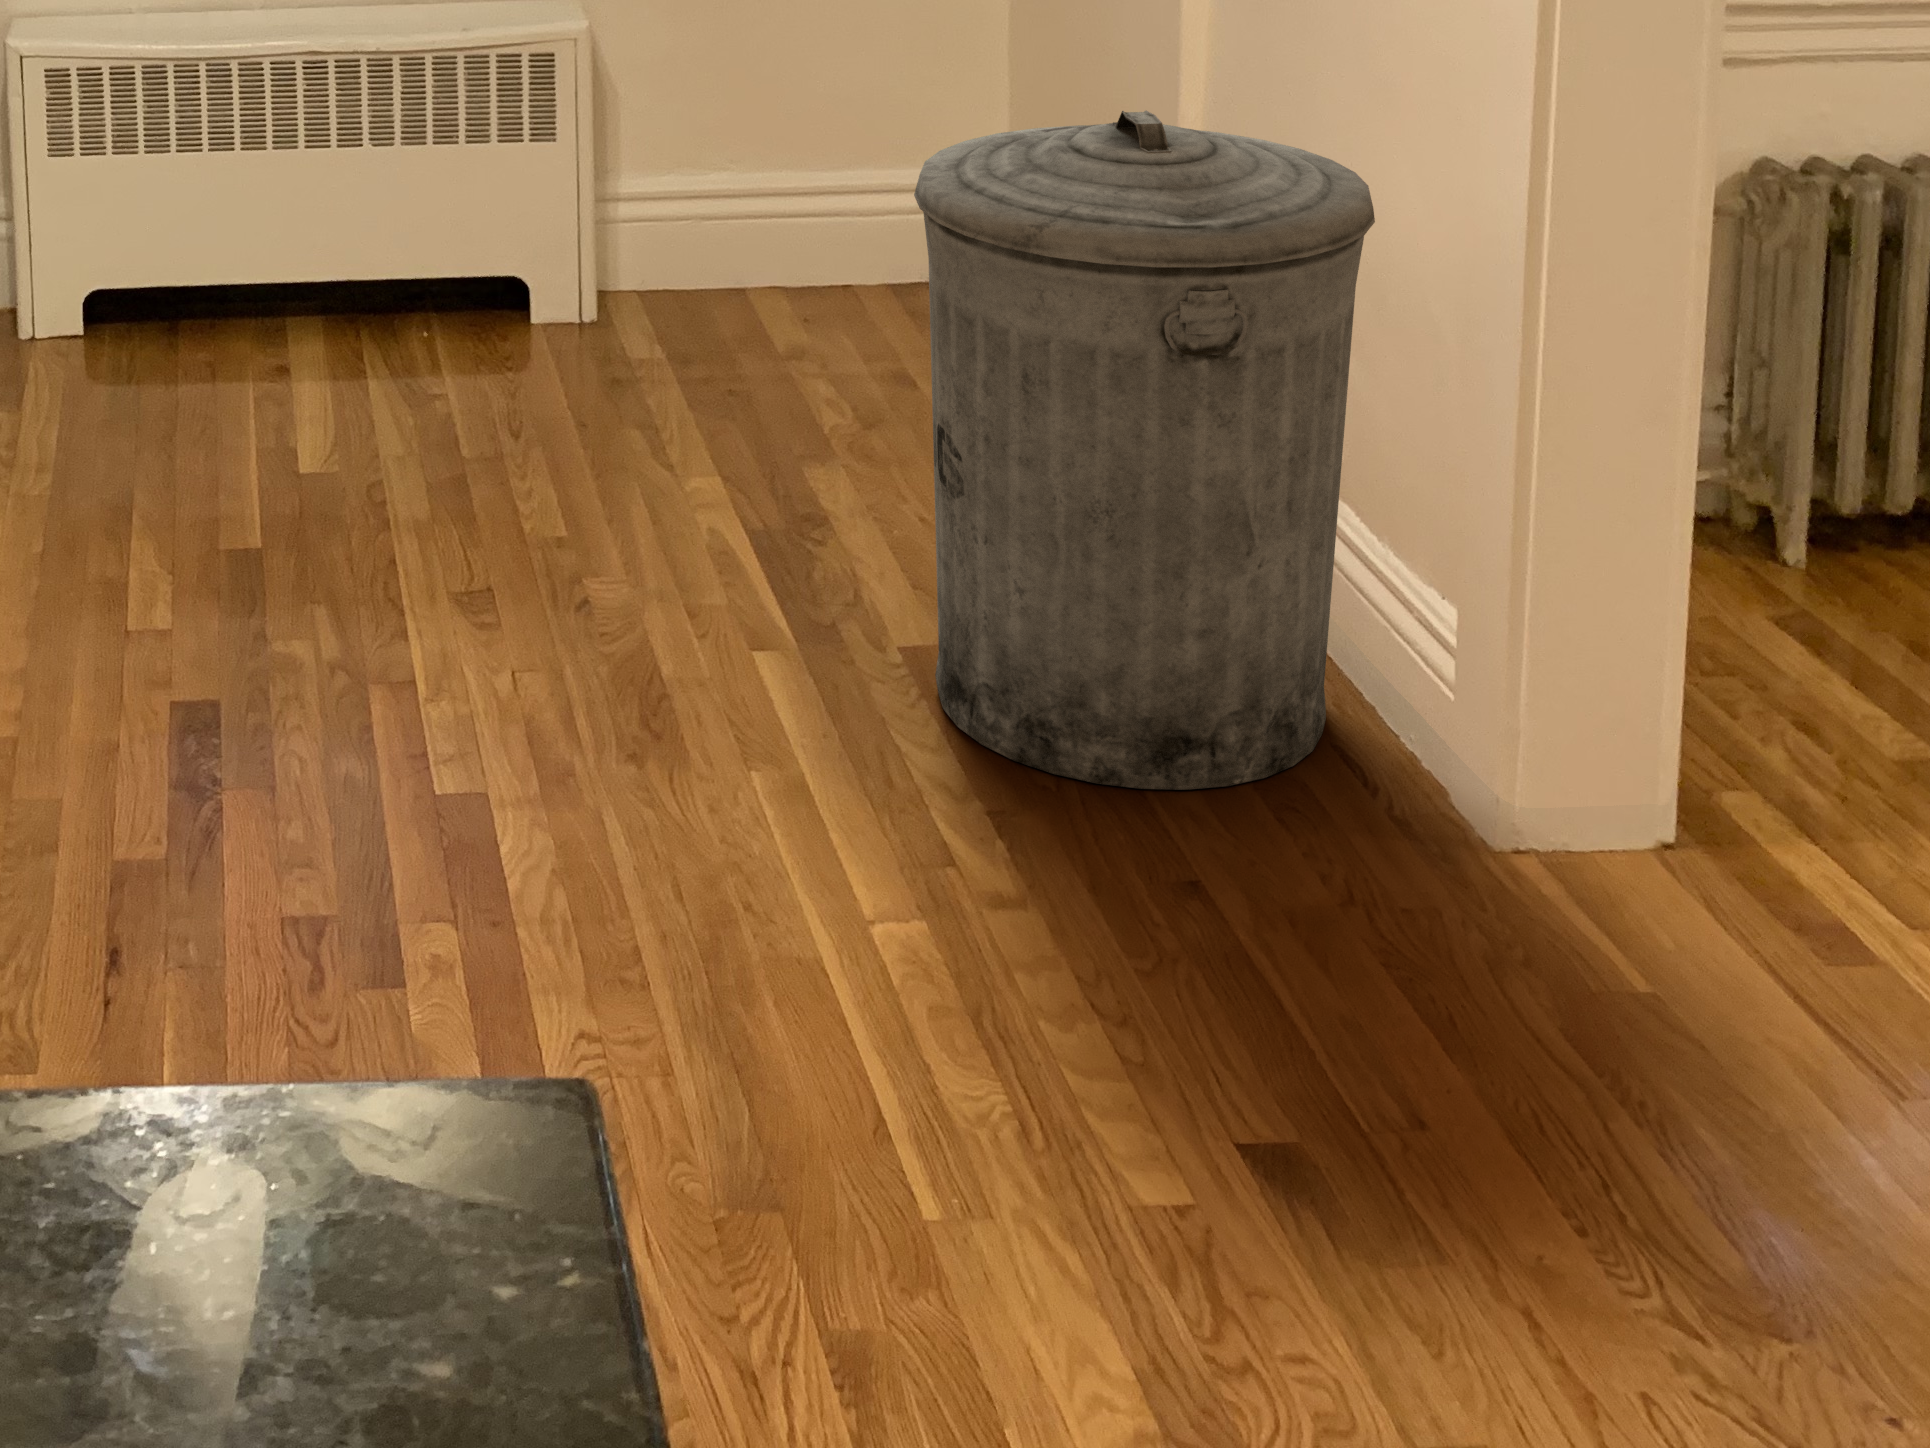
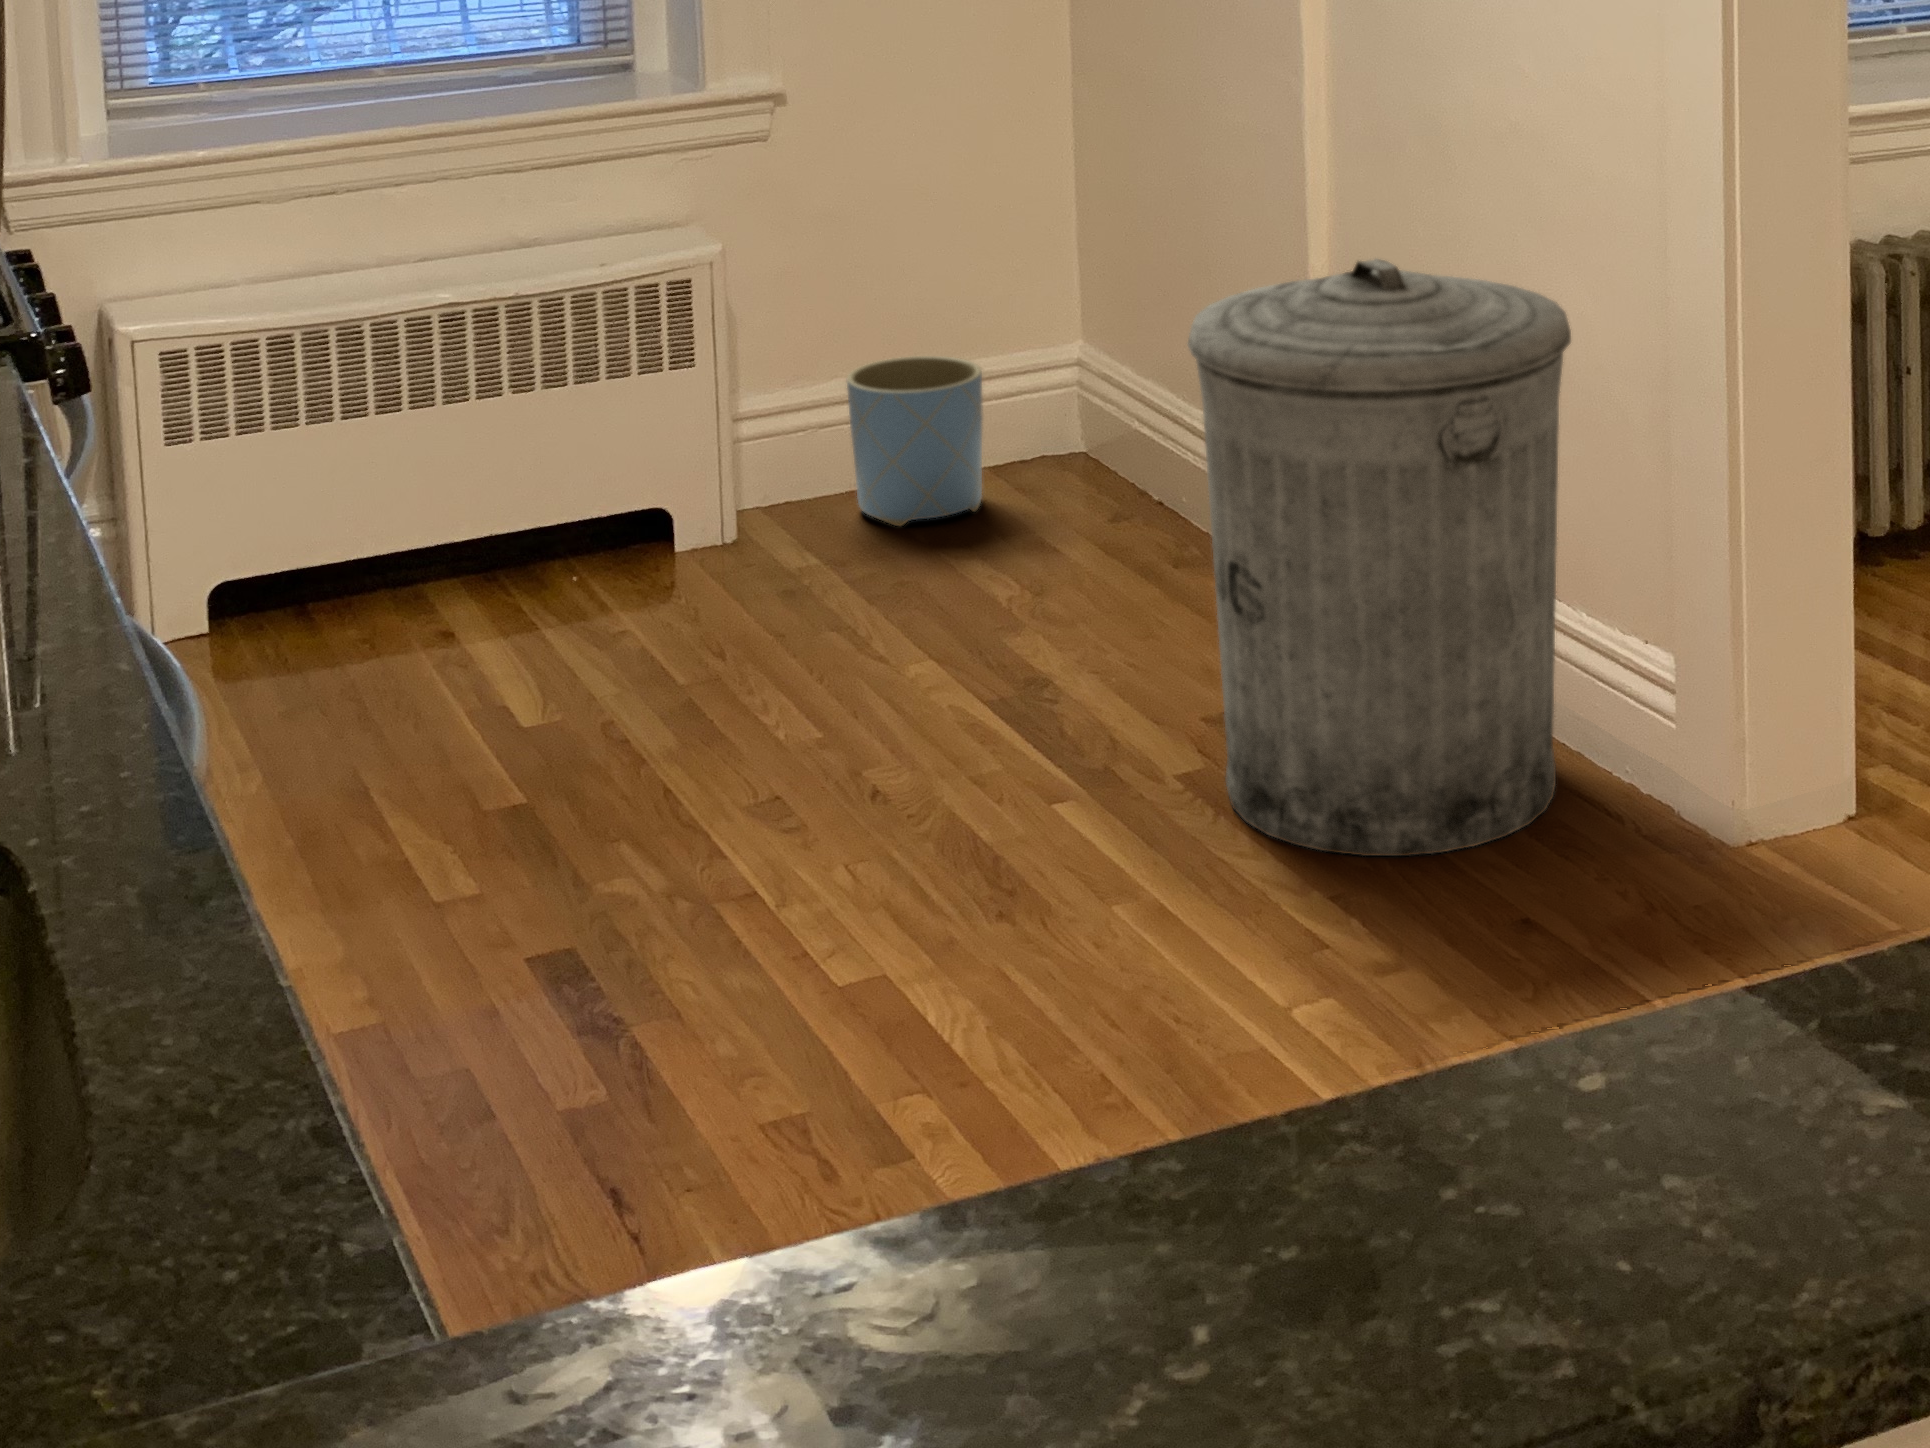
planter: none [726,156,869,329] -> present [847,356,983,526]

